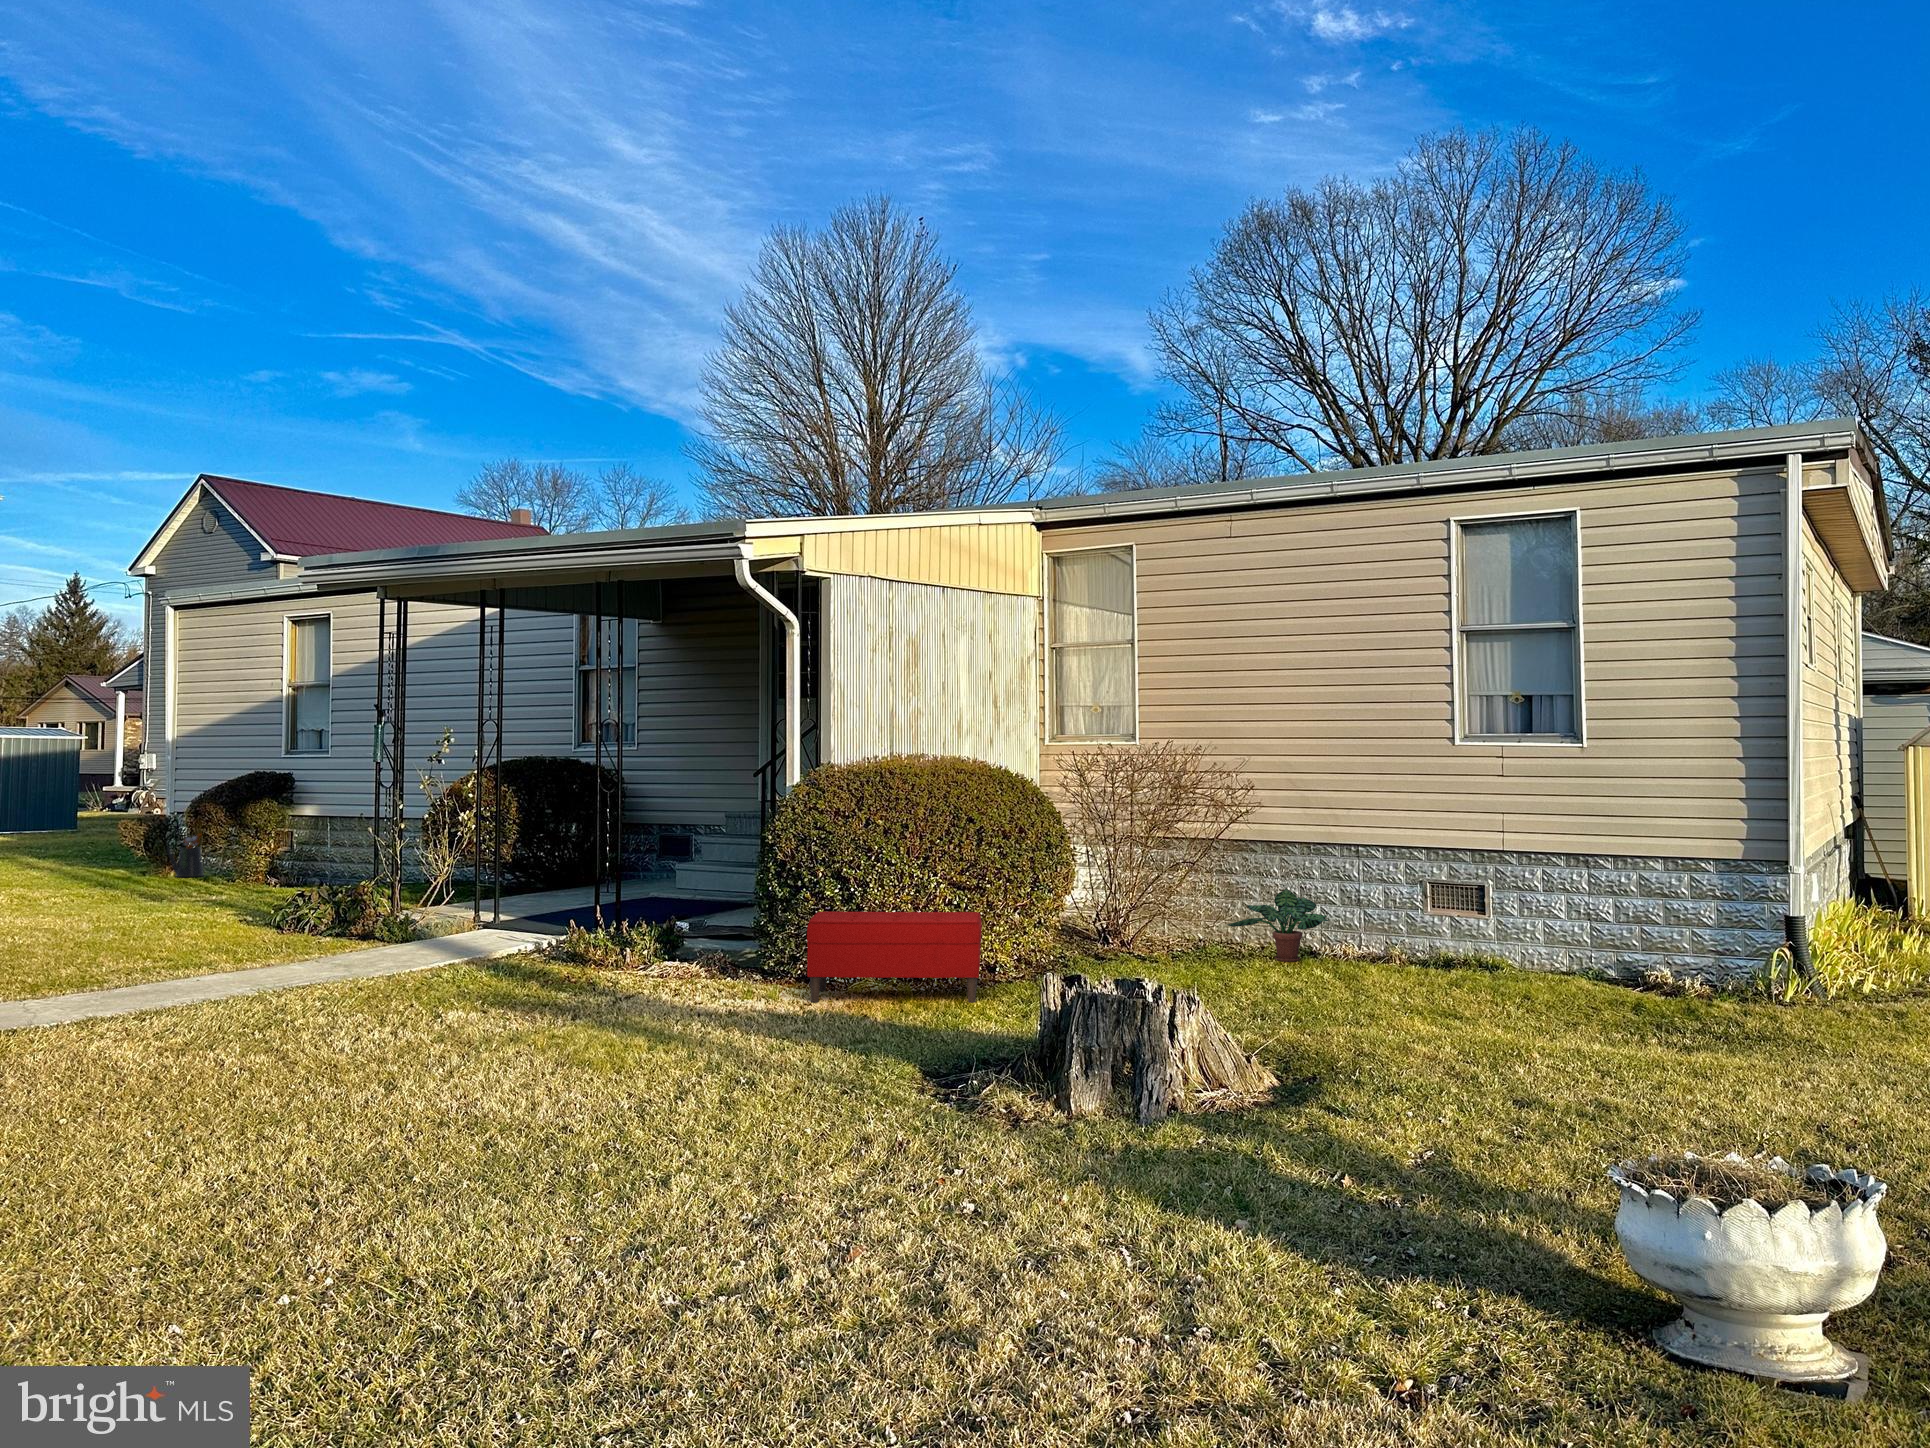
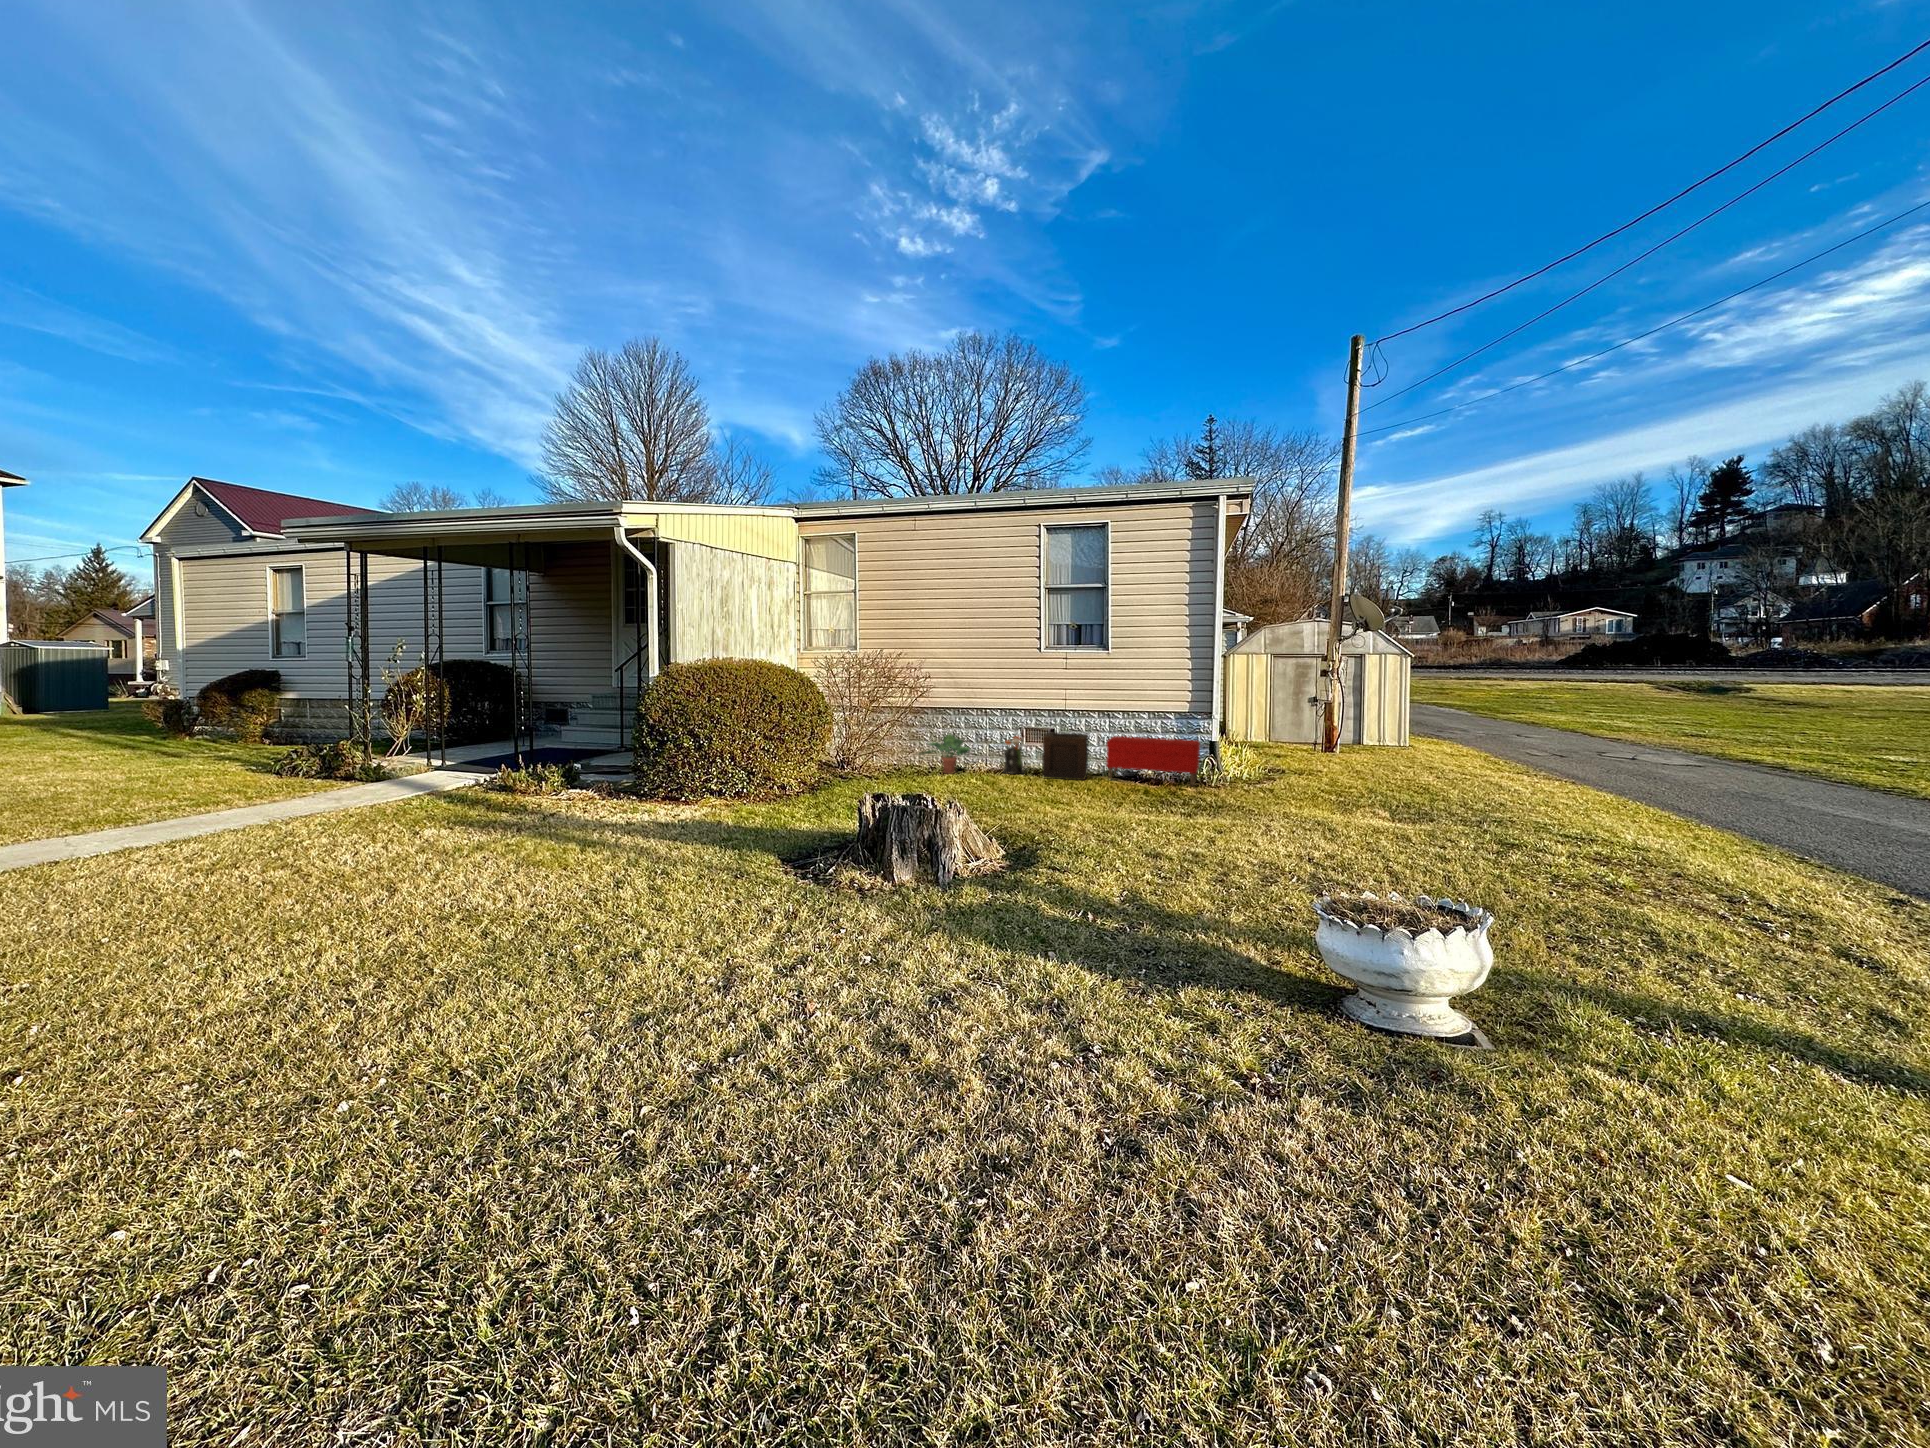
watering can: present [167,834,203,877] -> present [1003,736,1024,774]
wooden crate: none [1452,892,1547,982] -> present [1042,732,1088,780]
bench: present [807,911,982,1003] -> present [1106,736,1200,786]

